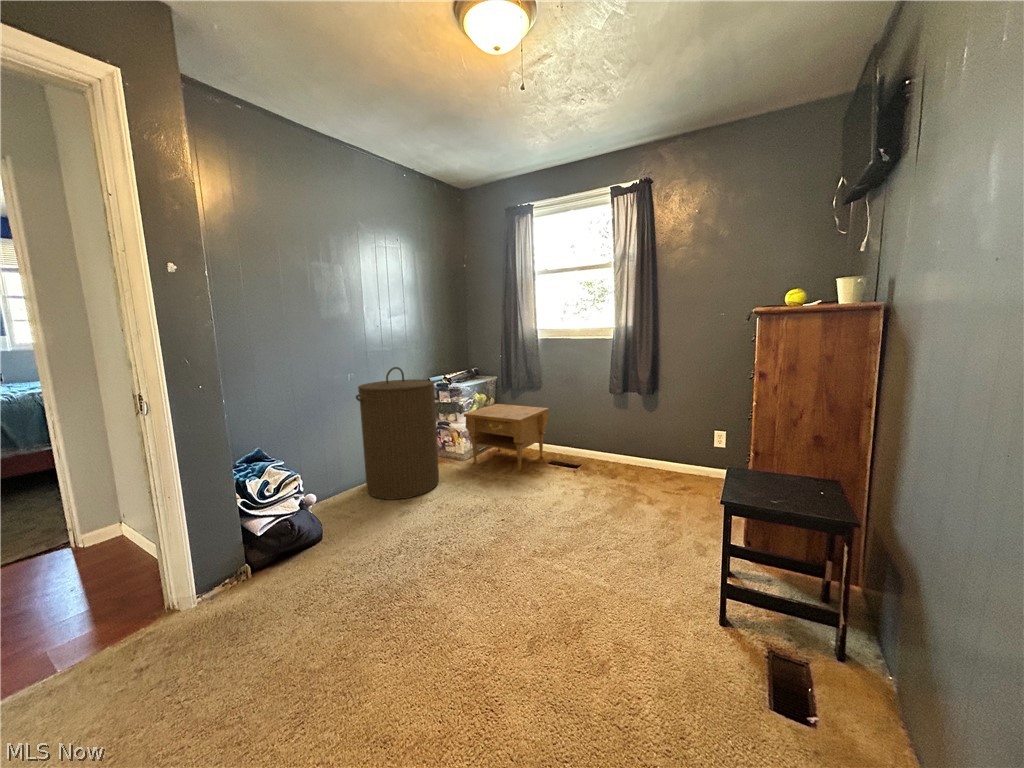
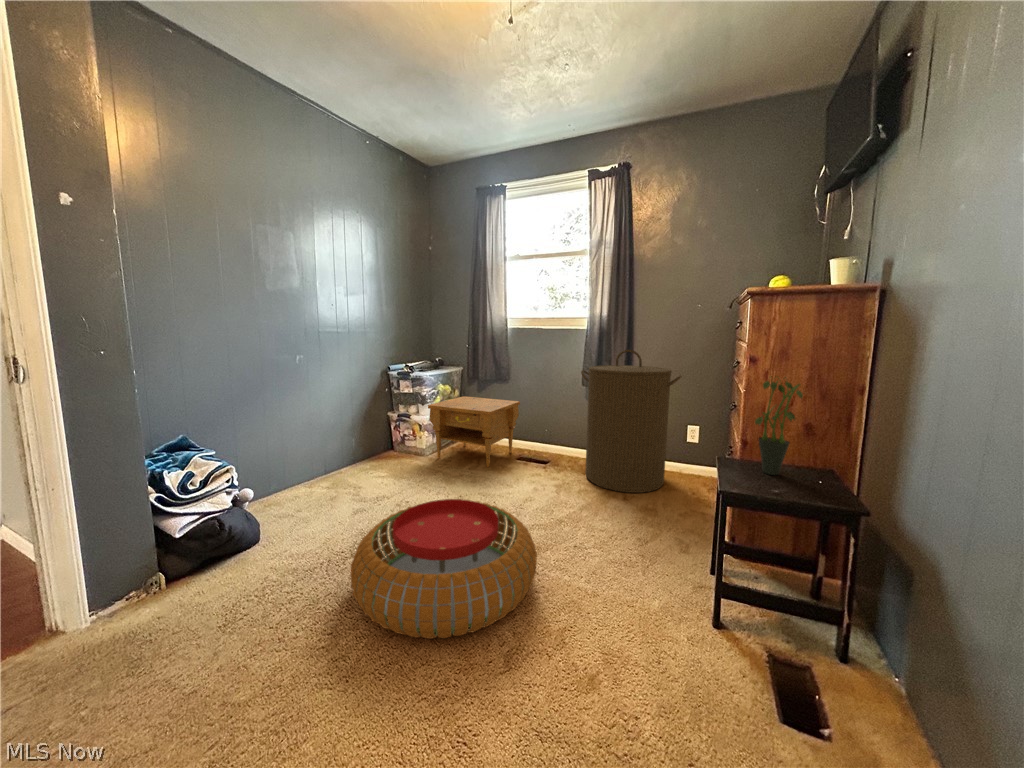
laundry hamper: present [356,367,439,500] -> present [581,350,682,493]
potted plant: none [757,392,808,485] -> present [755,377,803,475]
pouf: none [397,503,558,625] -> present [350,499,537,639]

